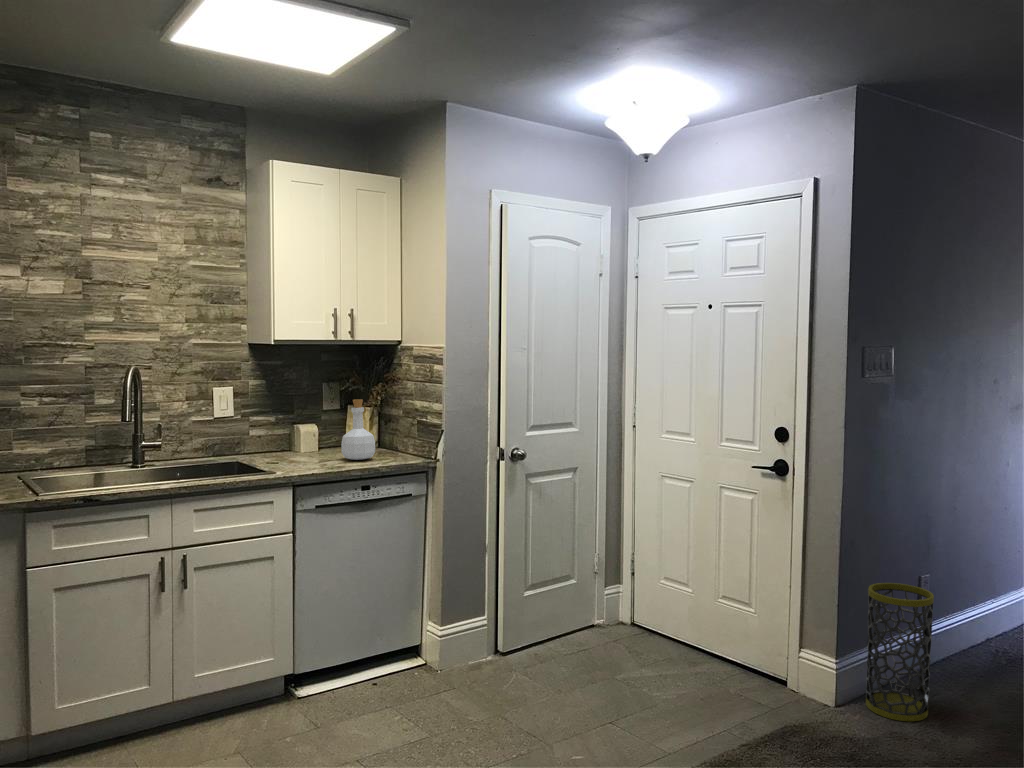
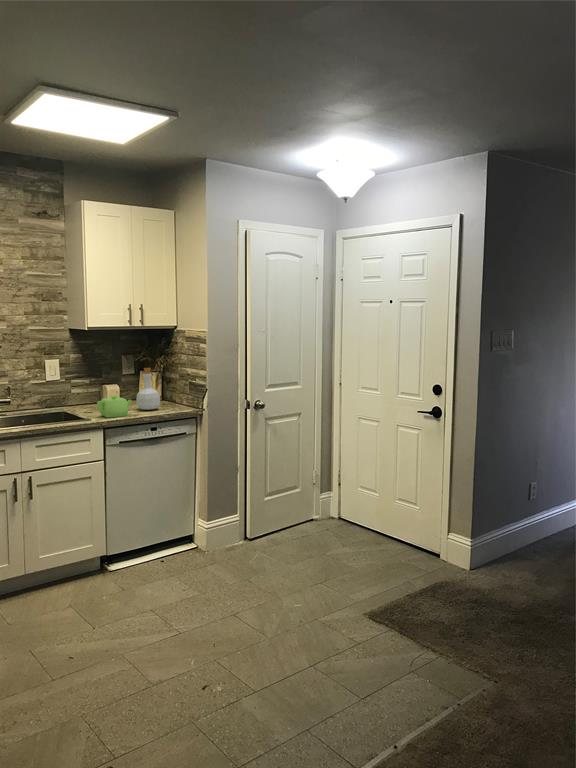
teapot: none [285,439,335,470] -> present [97,396,132,418]
trash can: present [866,583,934,721] -> none [490,489,535,578]

